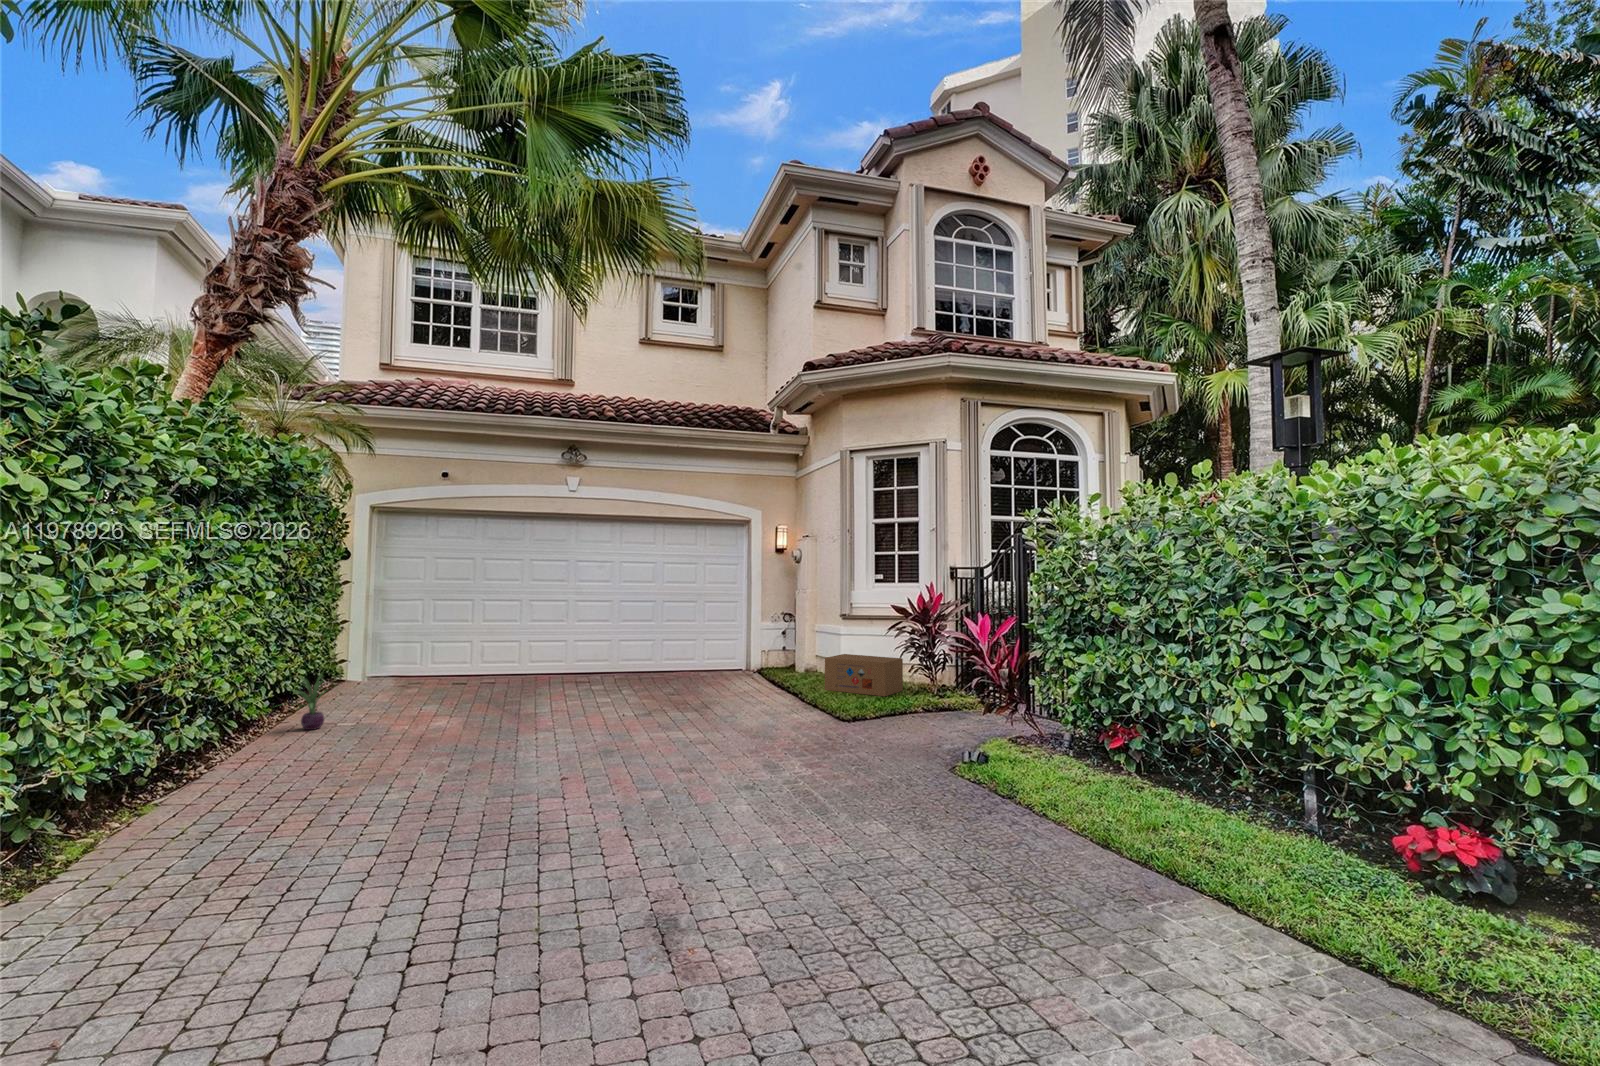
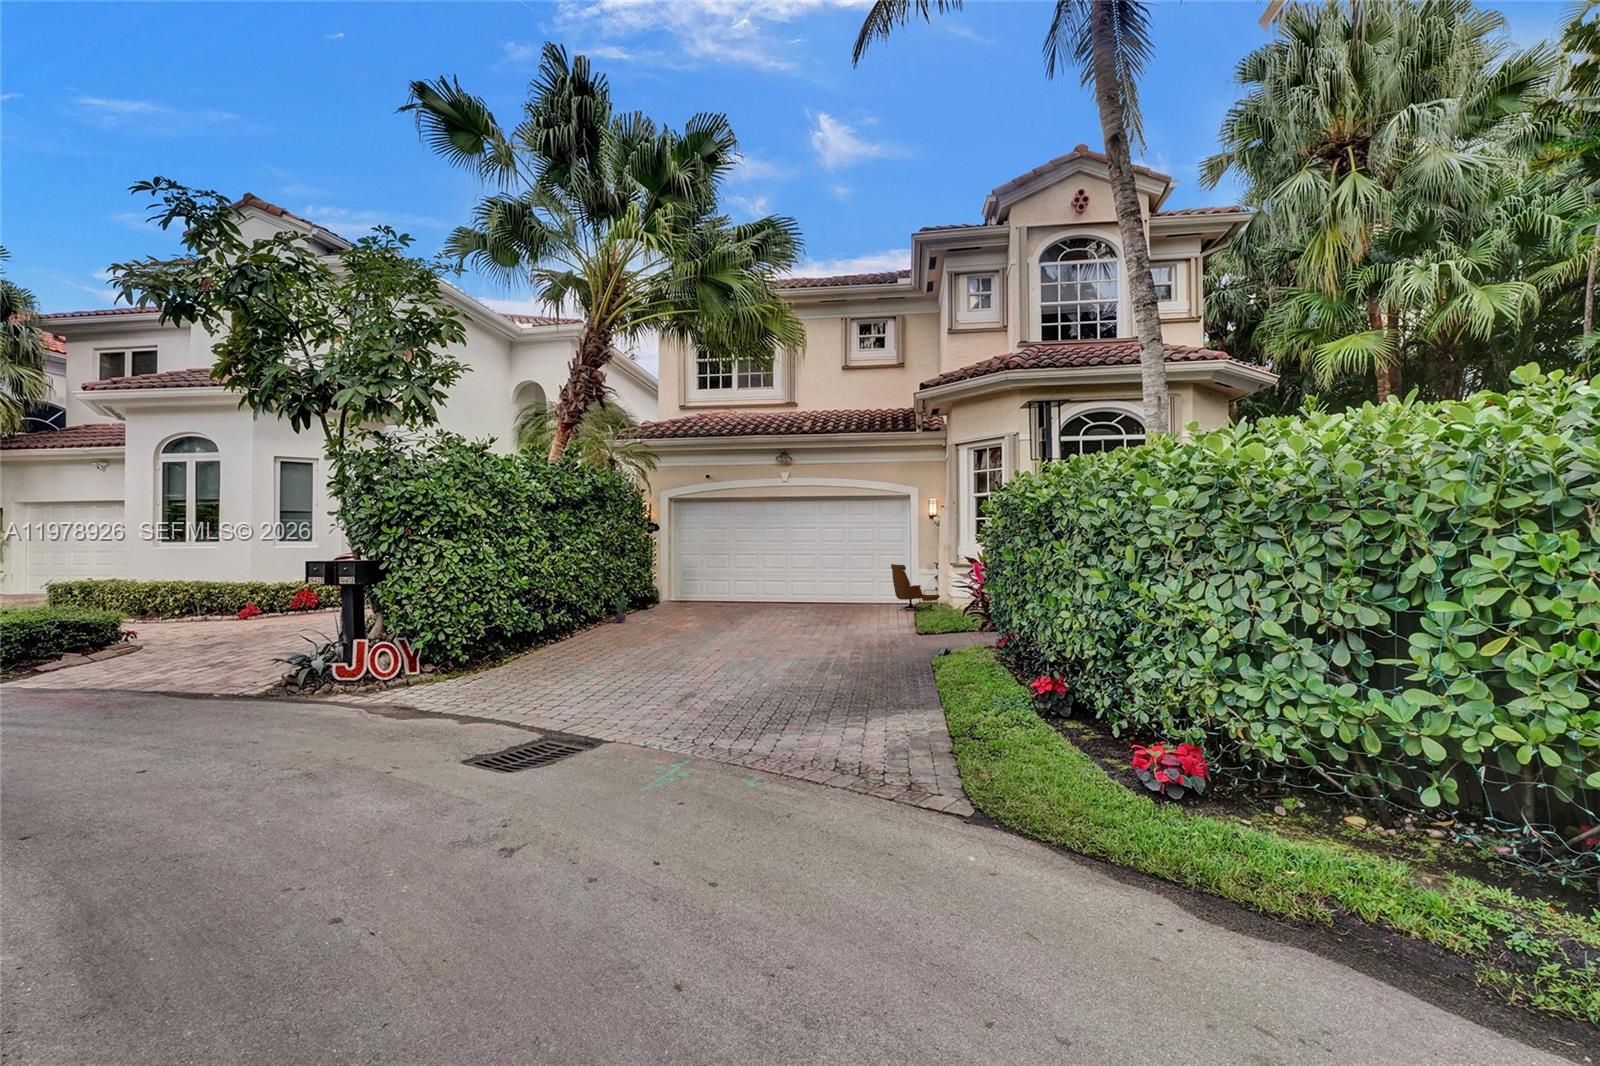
lounge chair: none [751,610,807,676] -> present [891,564,940,611]
cardboard box: present [825,654,903,696] -> none [924,597,979,627]

